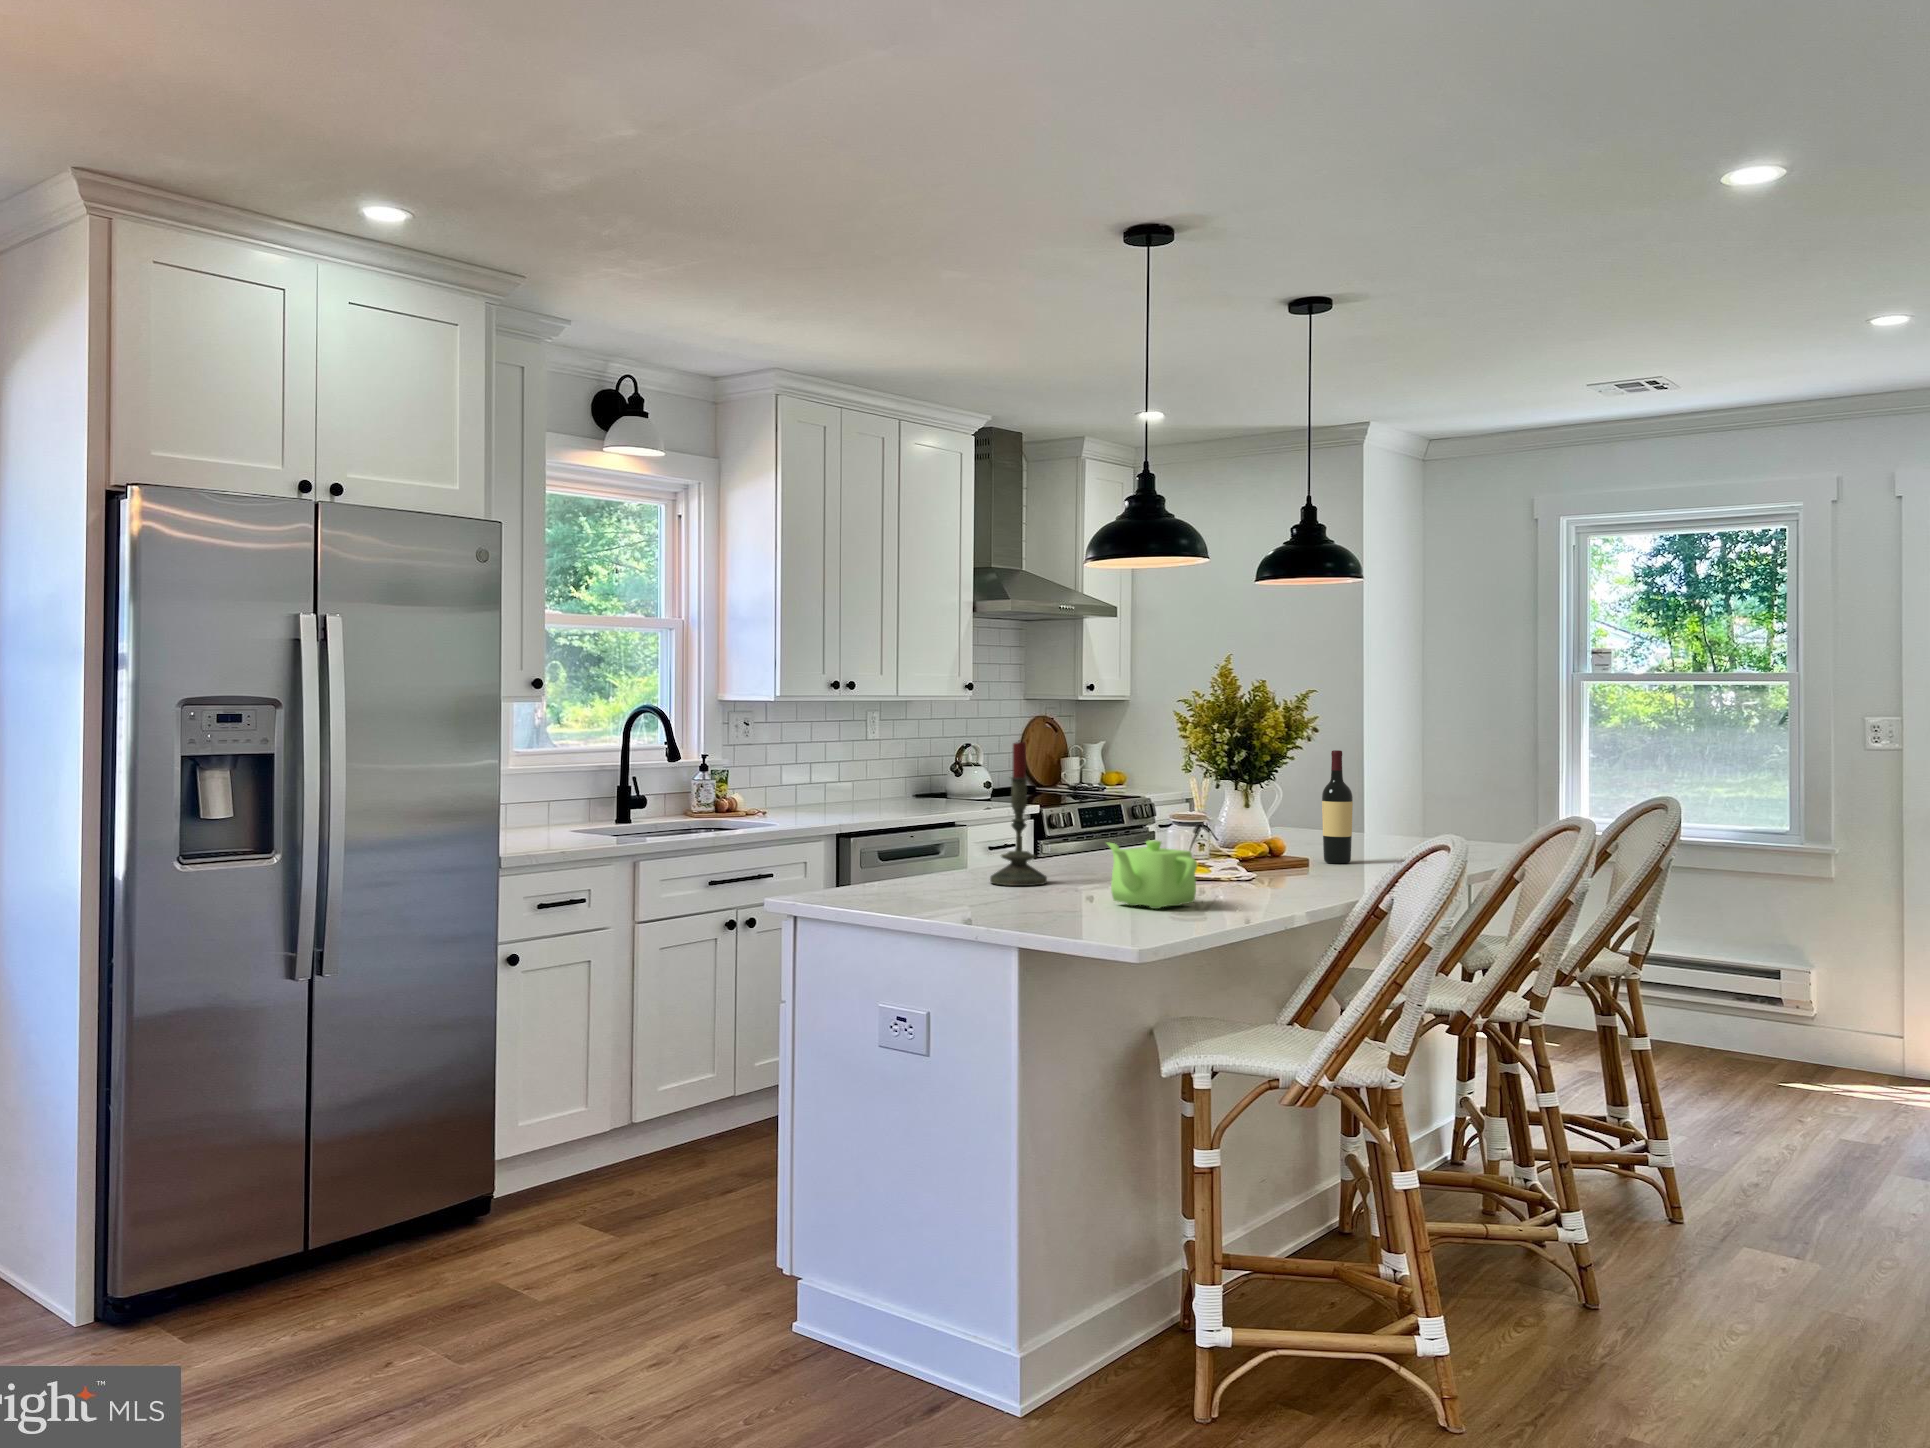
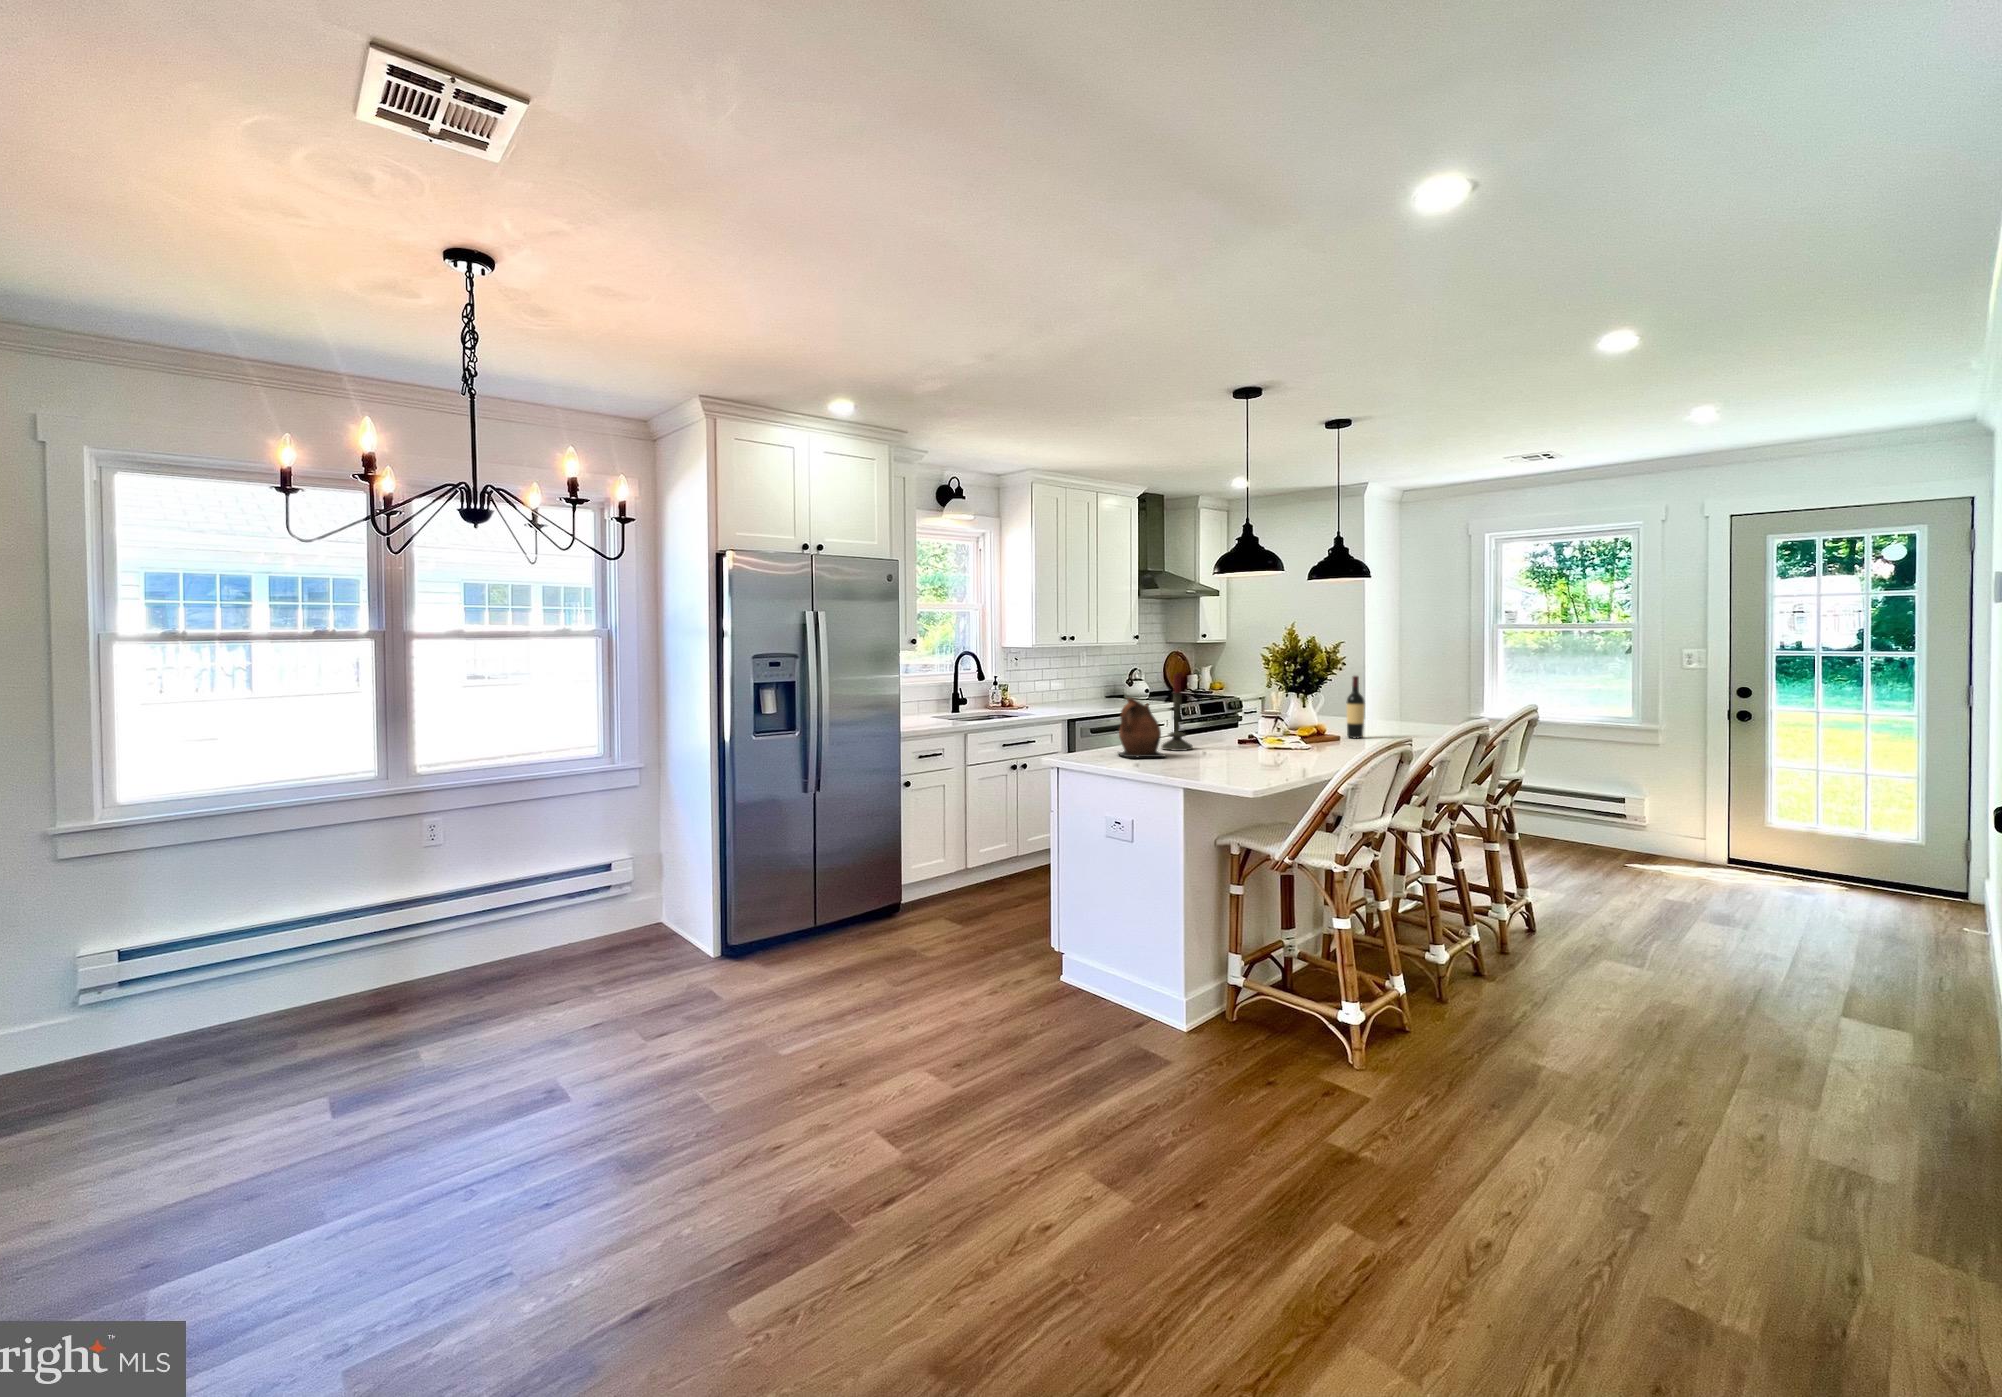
ceramic pitcher: none [899,785,996,900] -> present [1118,698,1165,757]
teapot: present [1107,840,1197,909] -> none [1227,728,1280,764]

